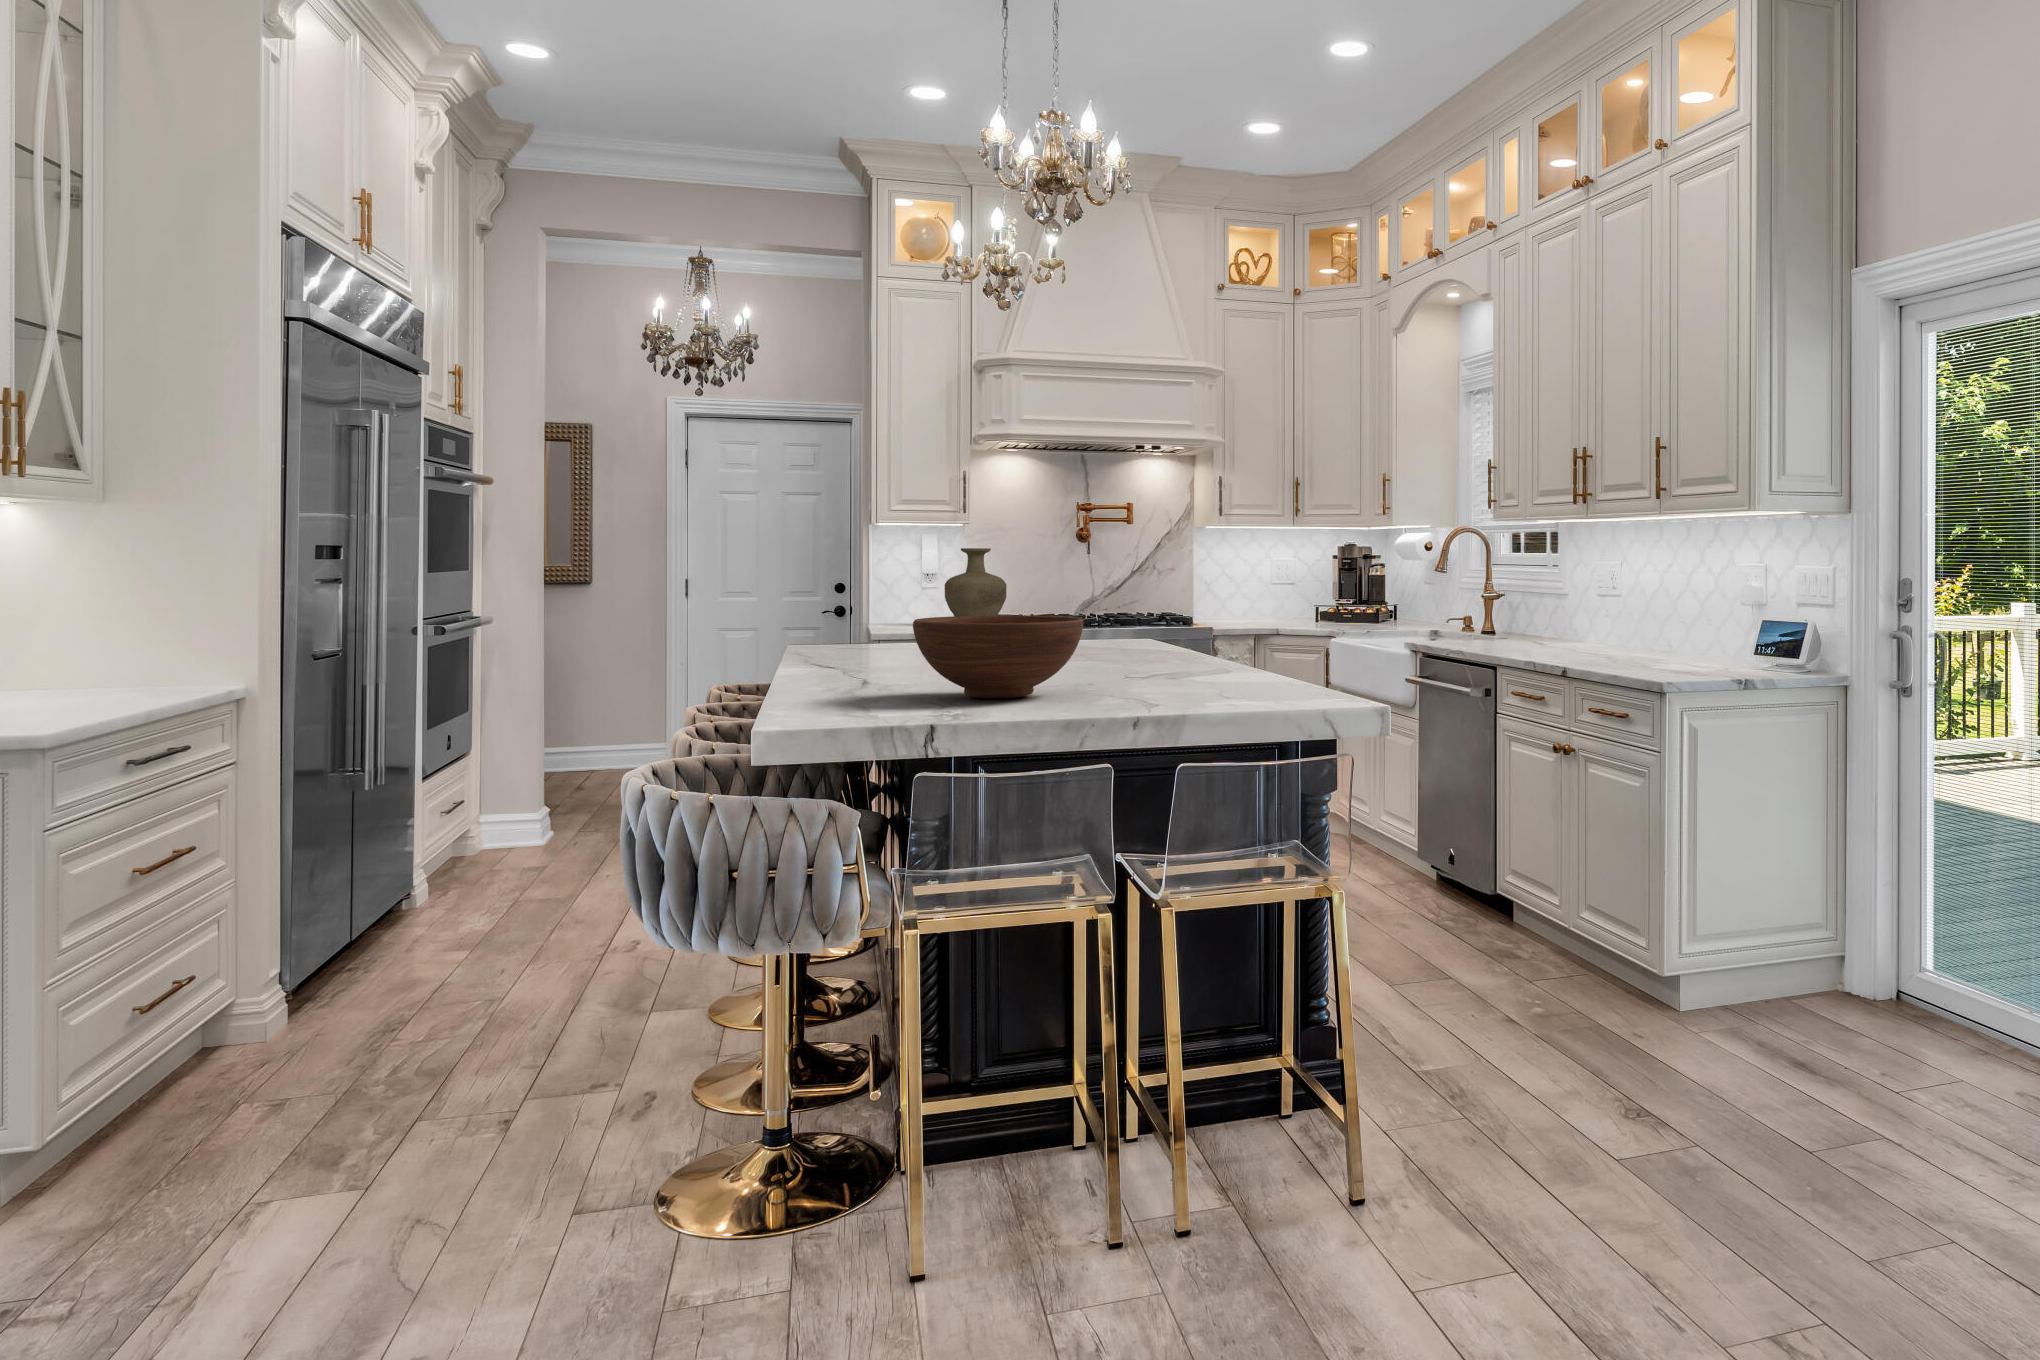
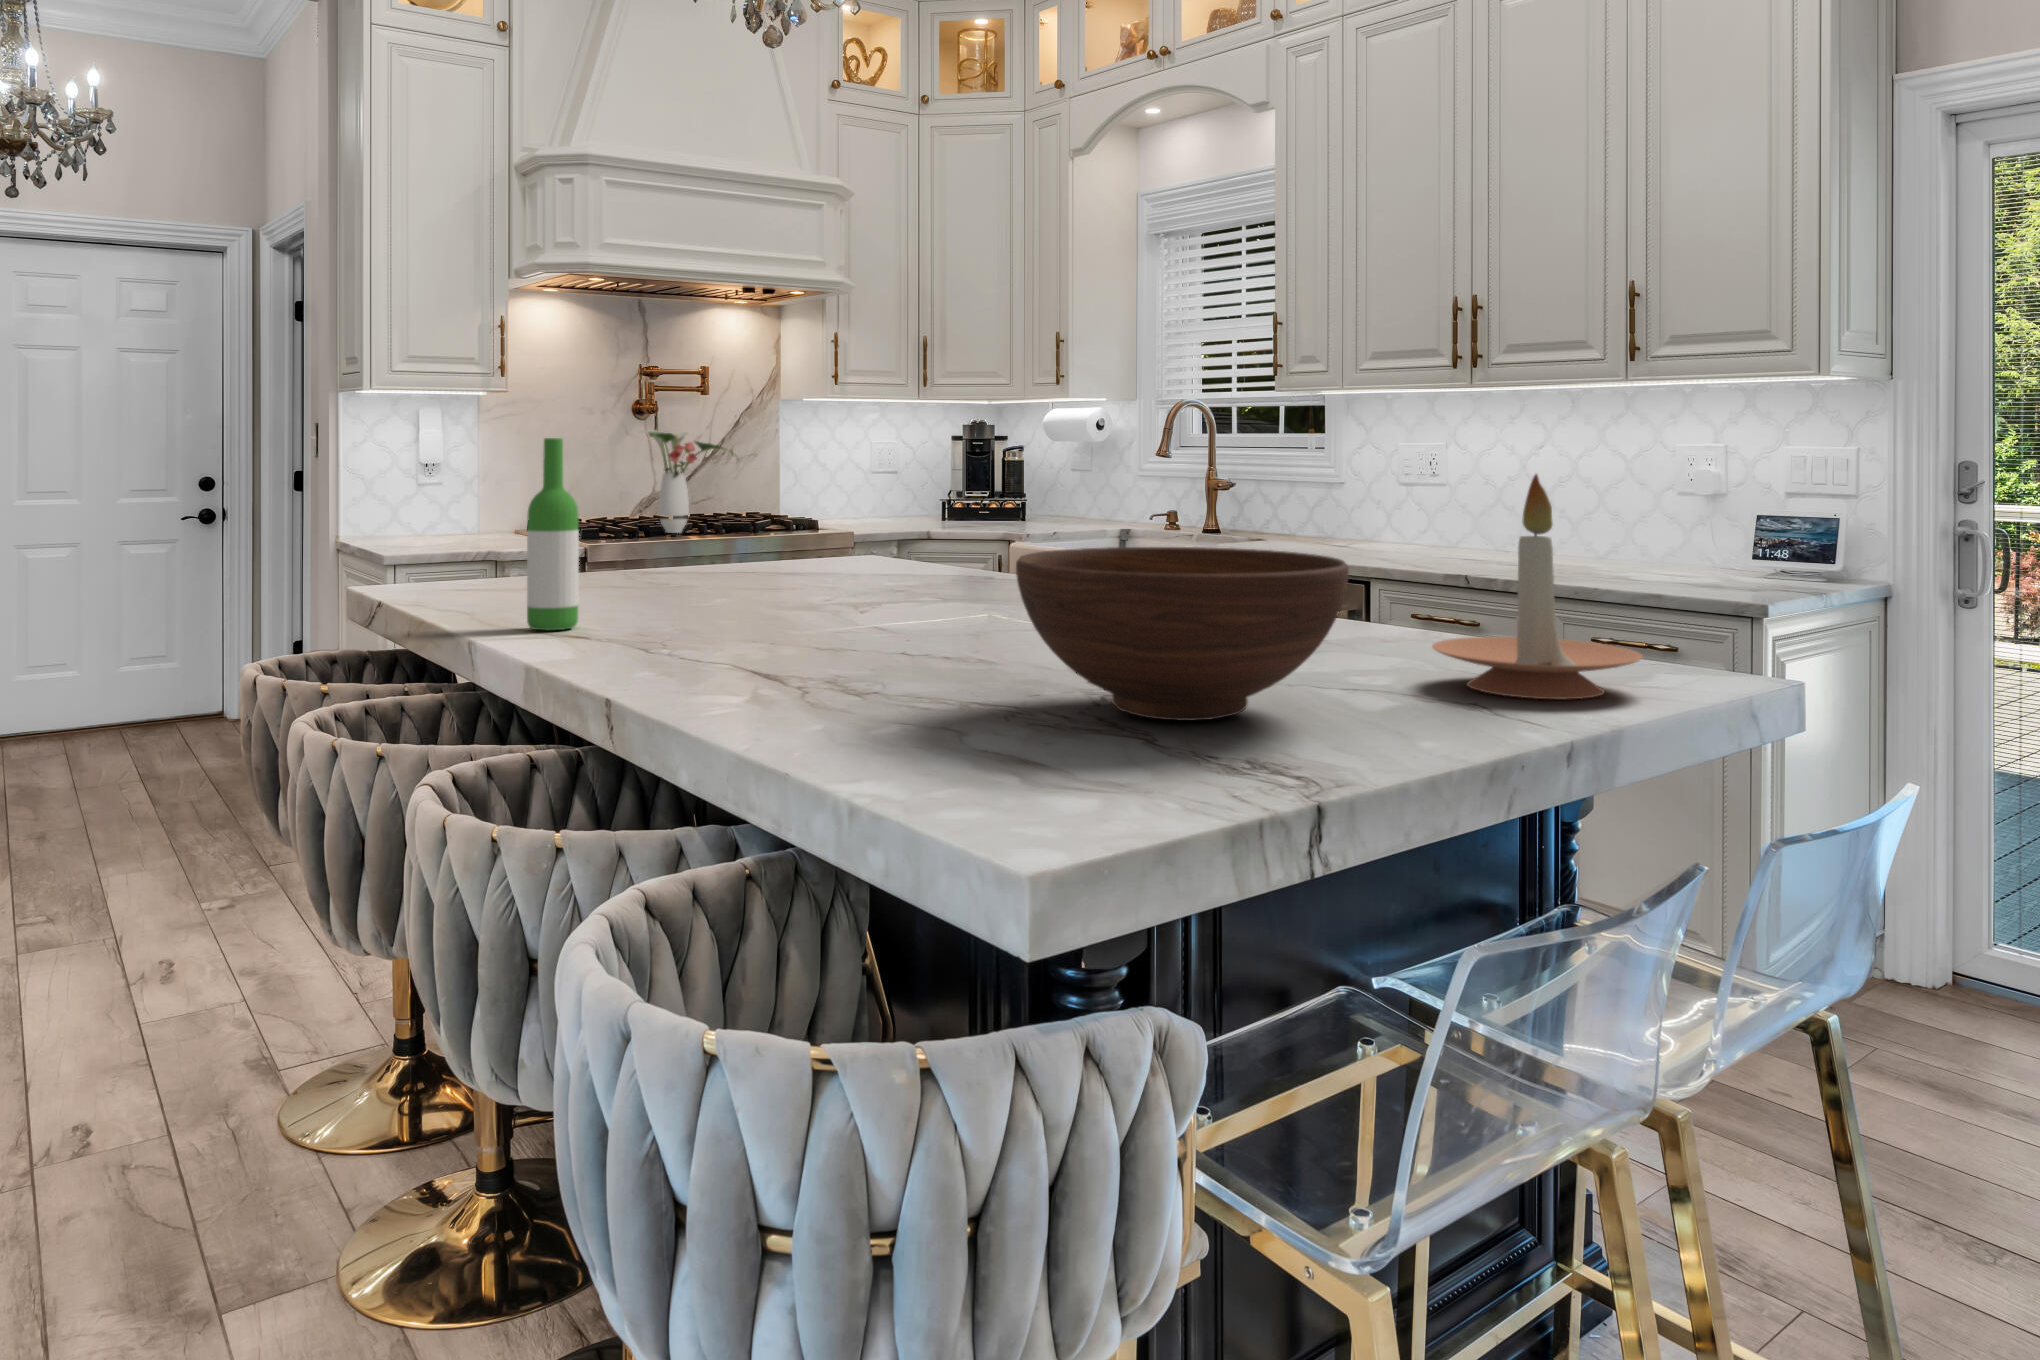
vase: present [945,548,1007,616] -> none [443,428,535,539]
flower arrangement: none [1082,548,1147,624] -> present [643,430,724,533]
wine bottle: none [829,557,858,665] -> present [527,438,579,630]
candle holder: none [1161,577,1270,699] -> present [1432,474,1642,699]

